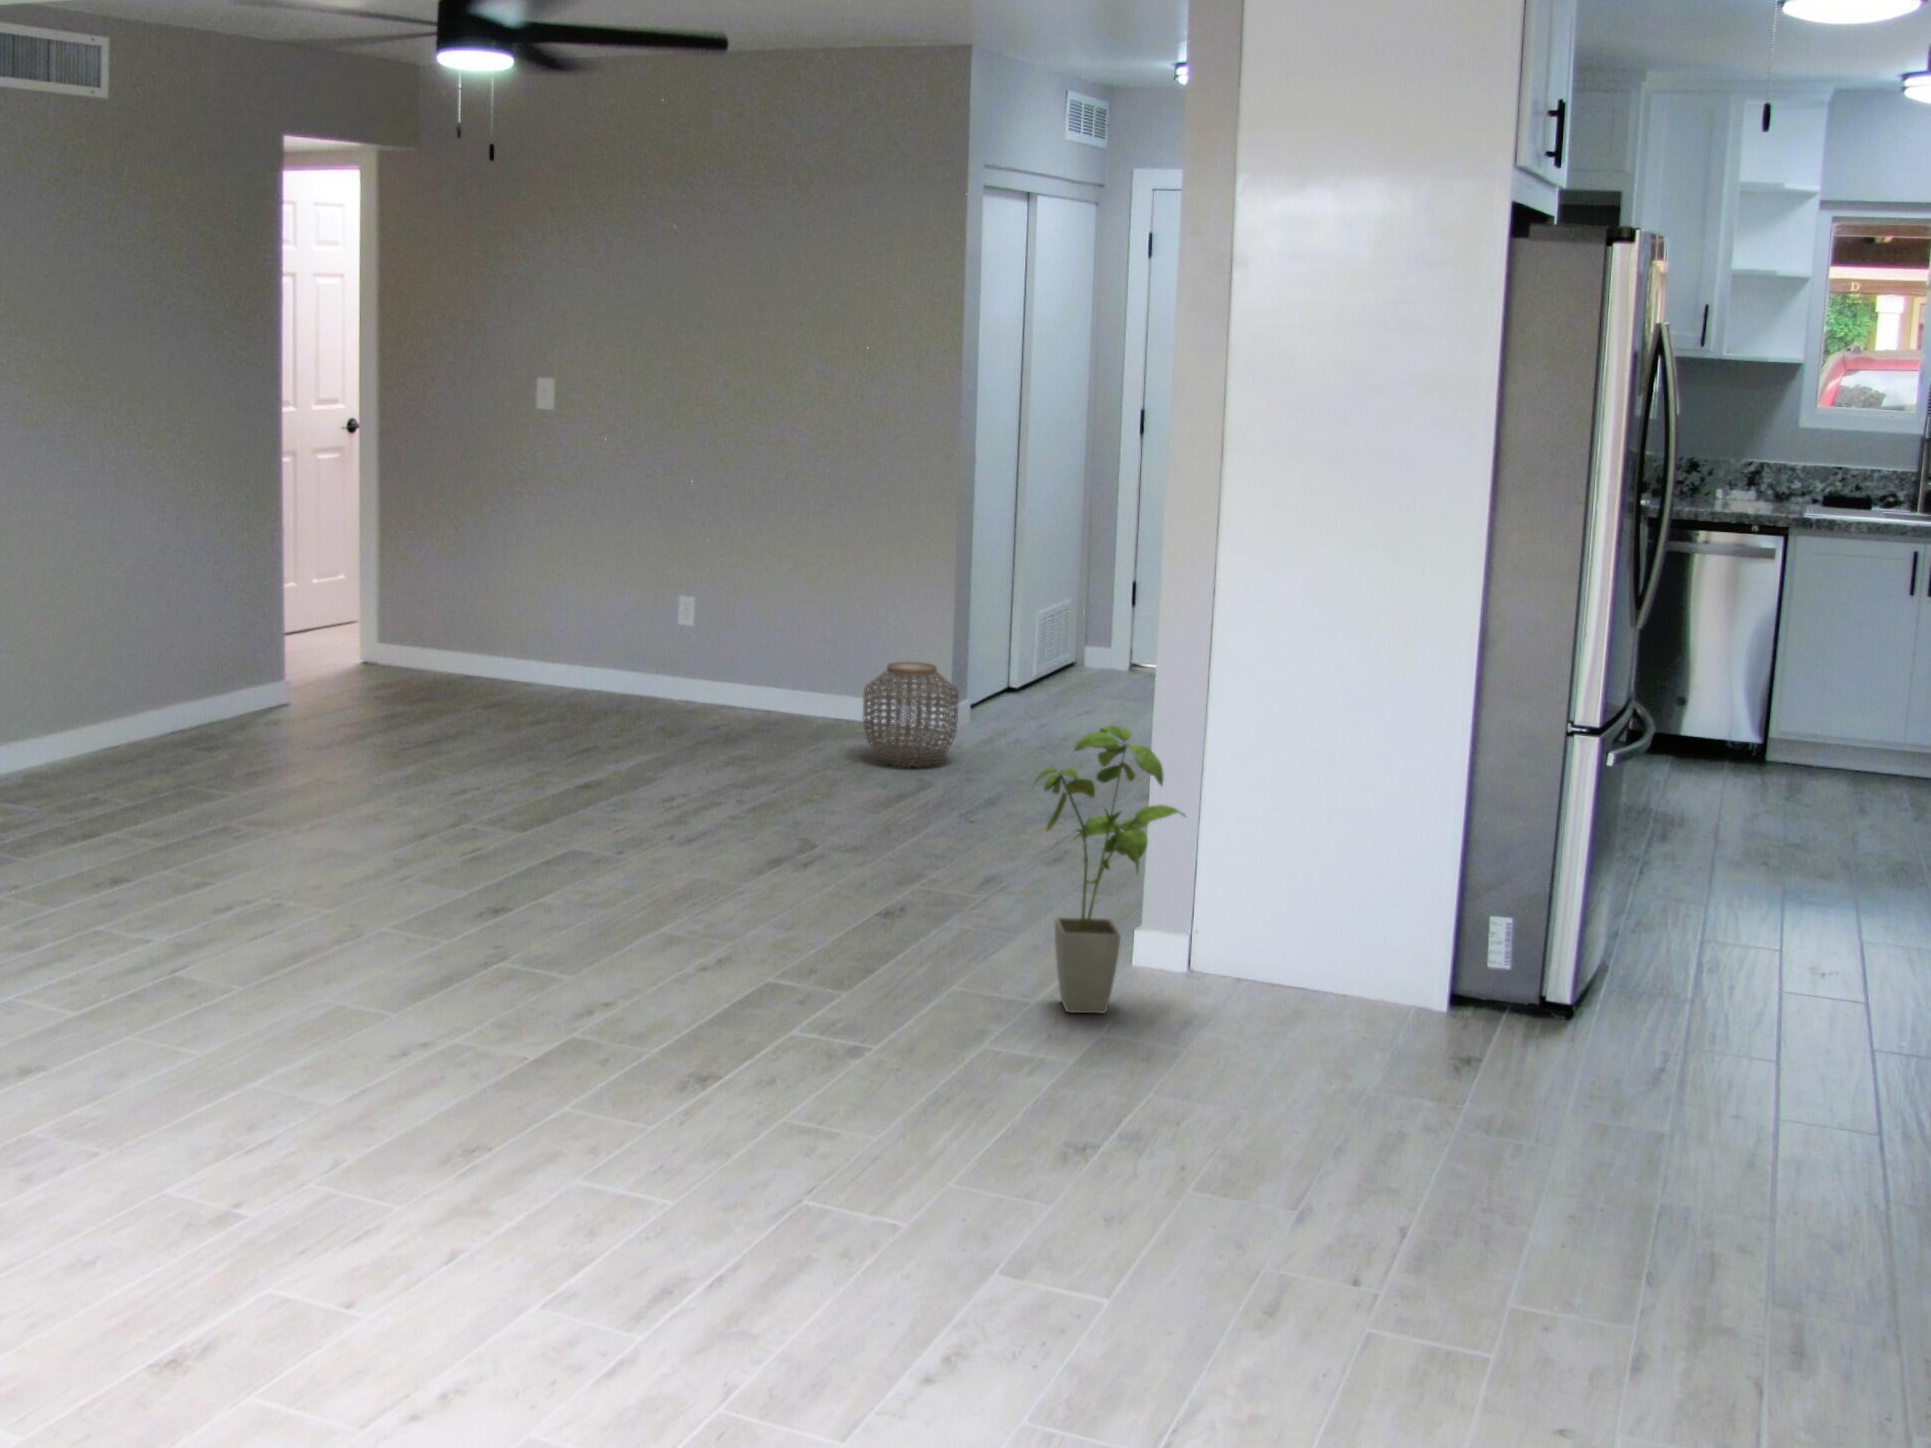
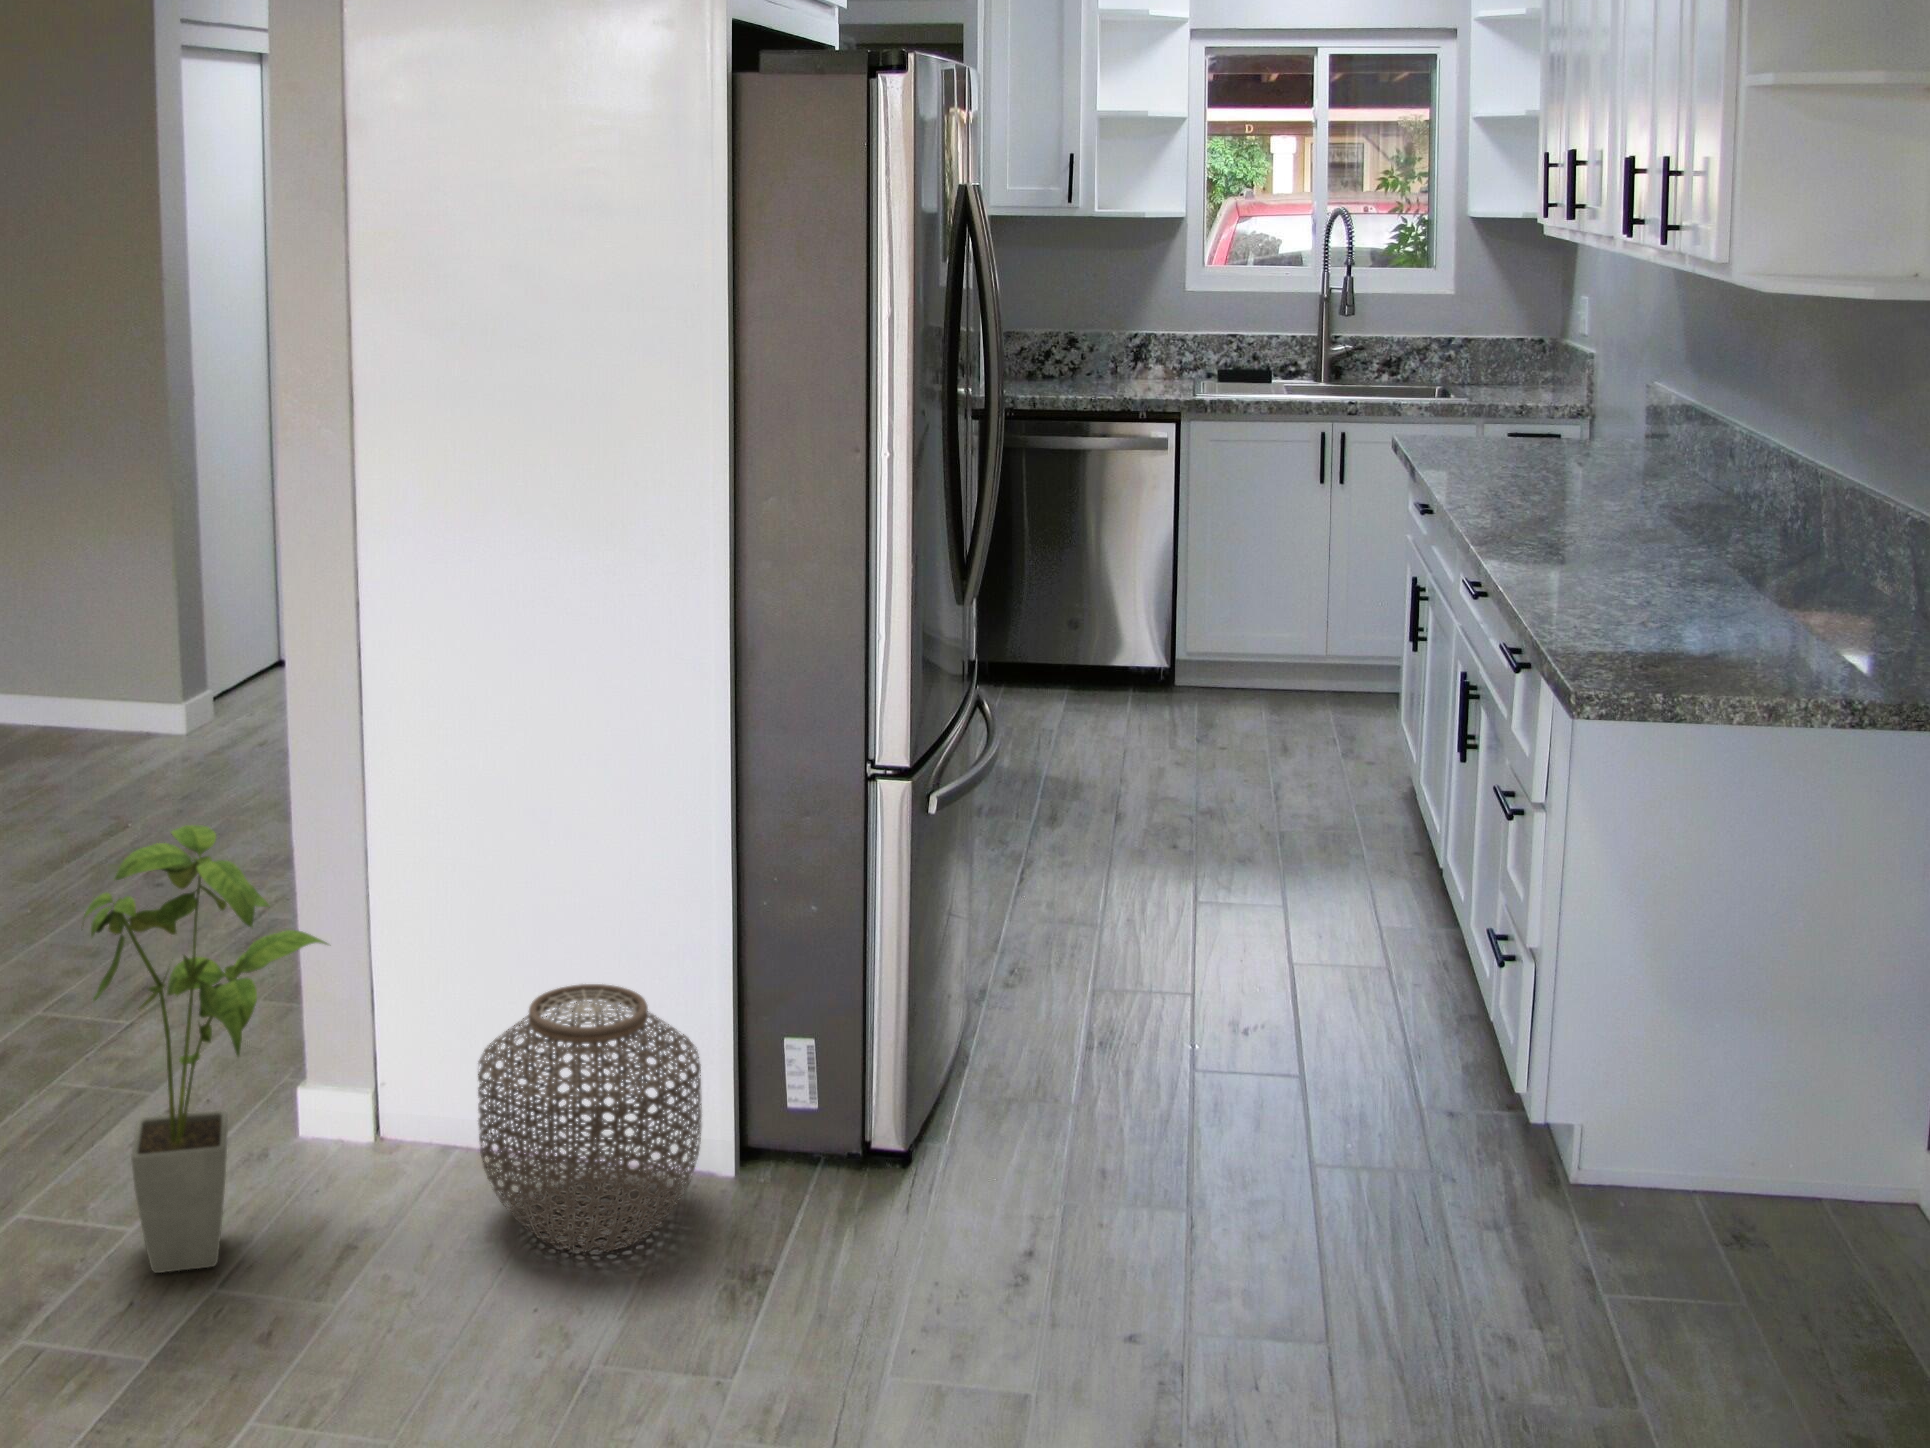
woven basket: present [863,662,958,767] -> present [478,984,702,1252]

